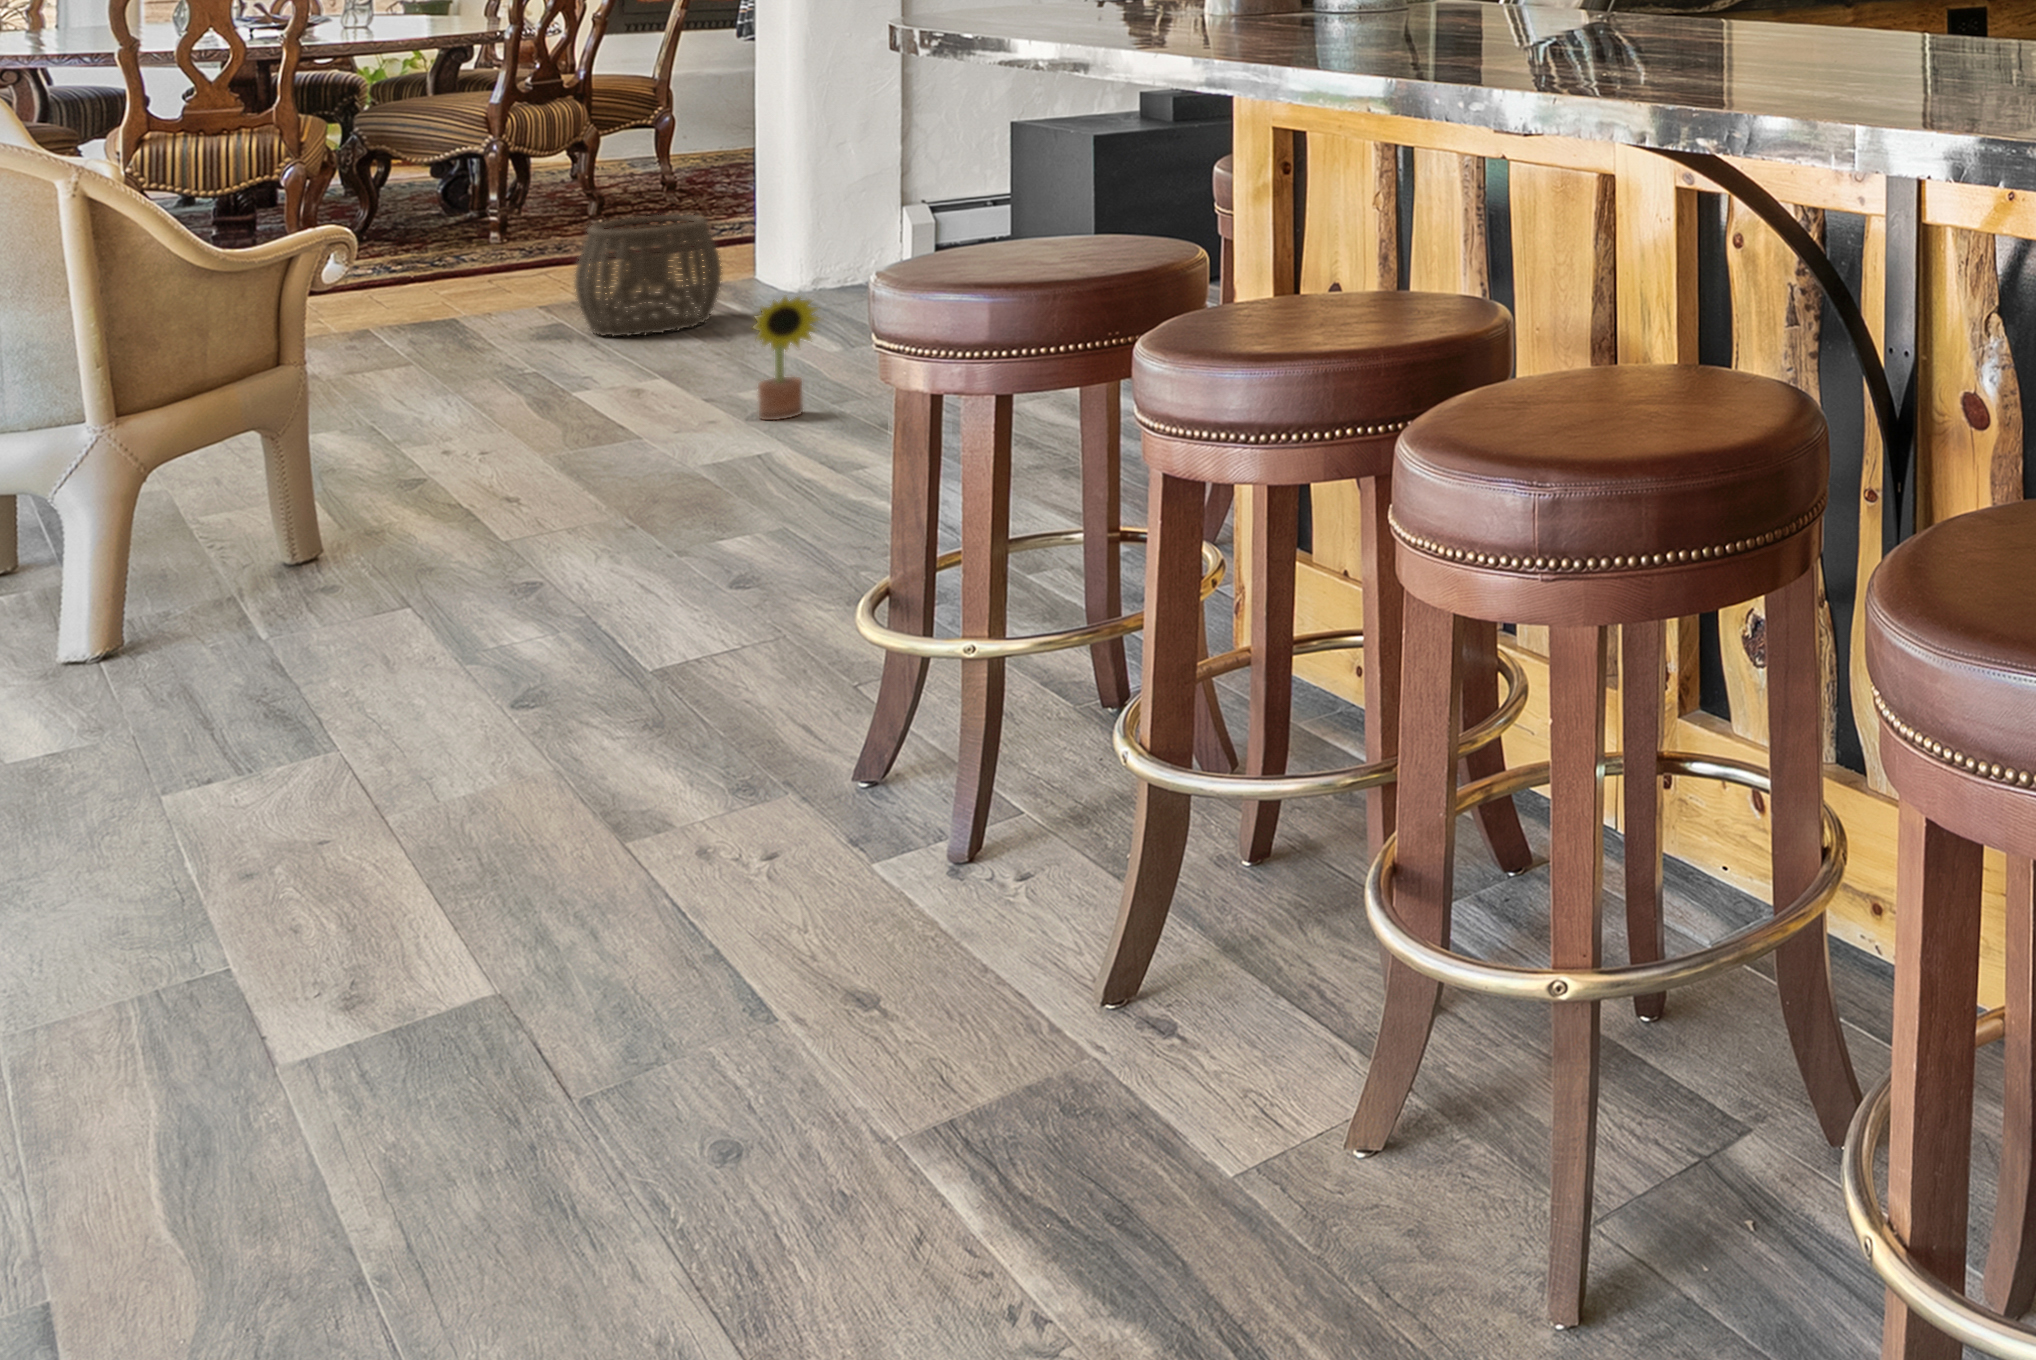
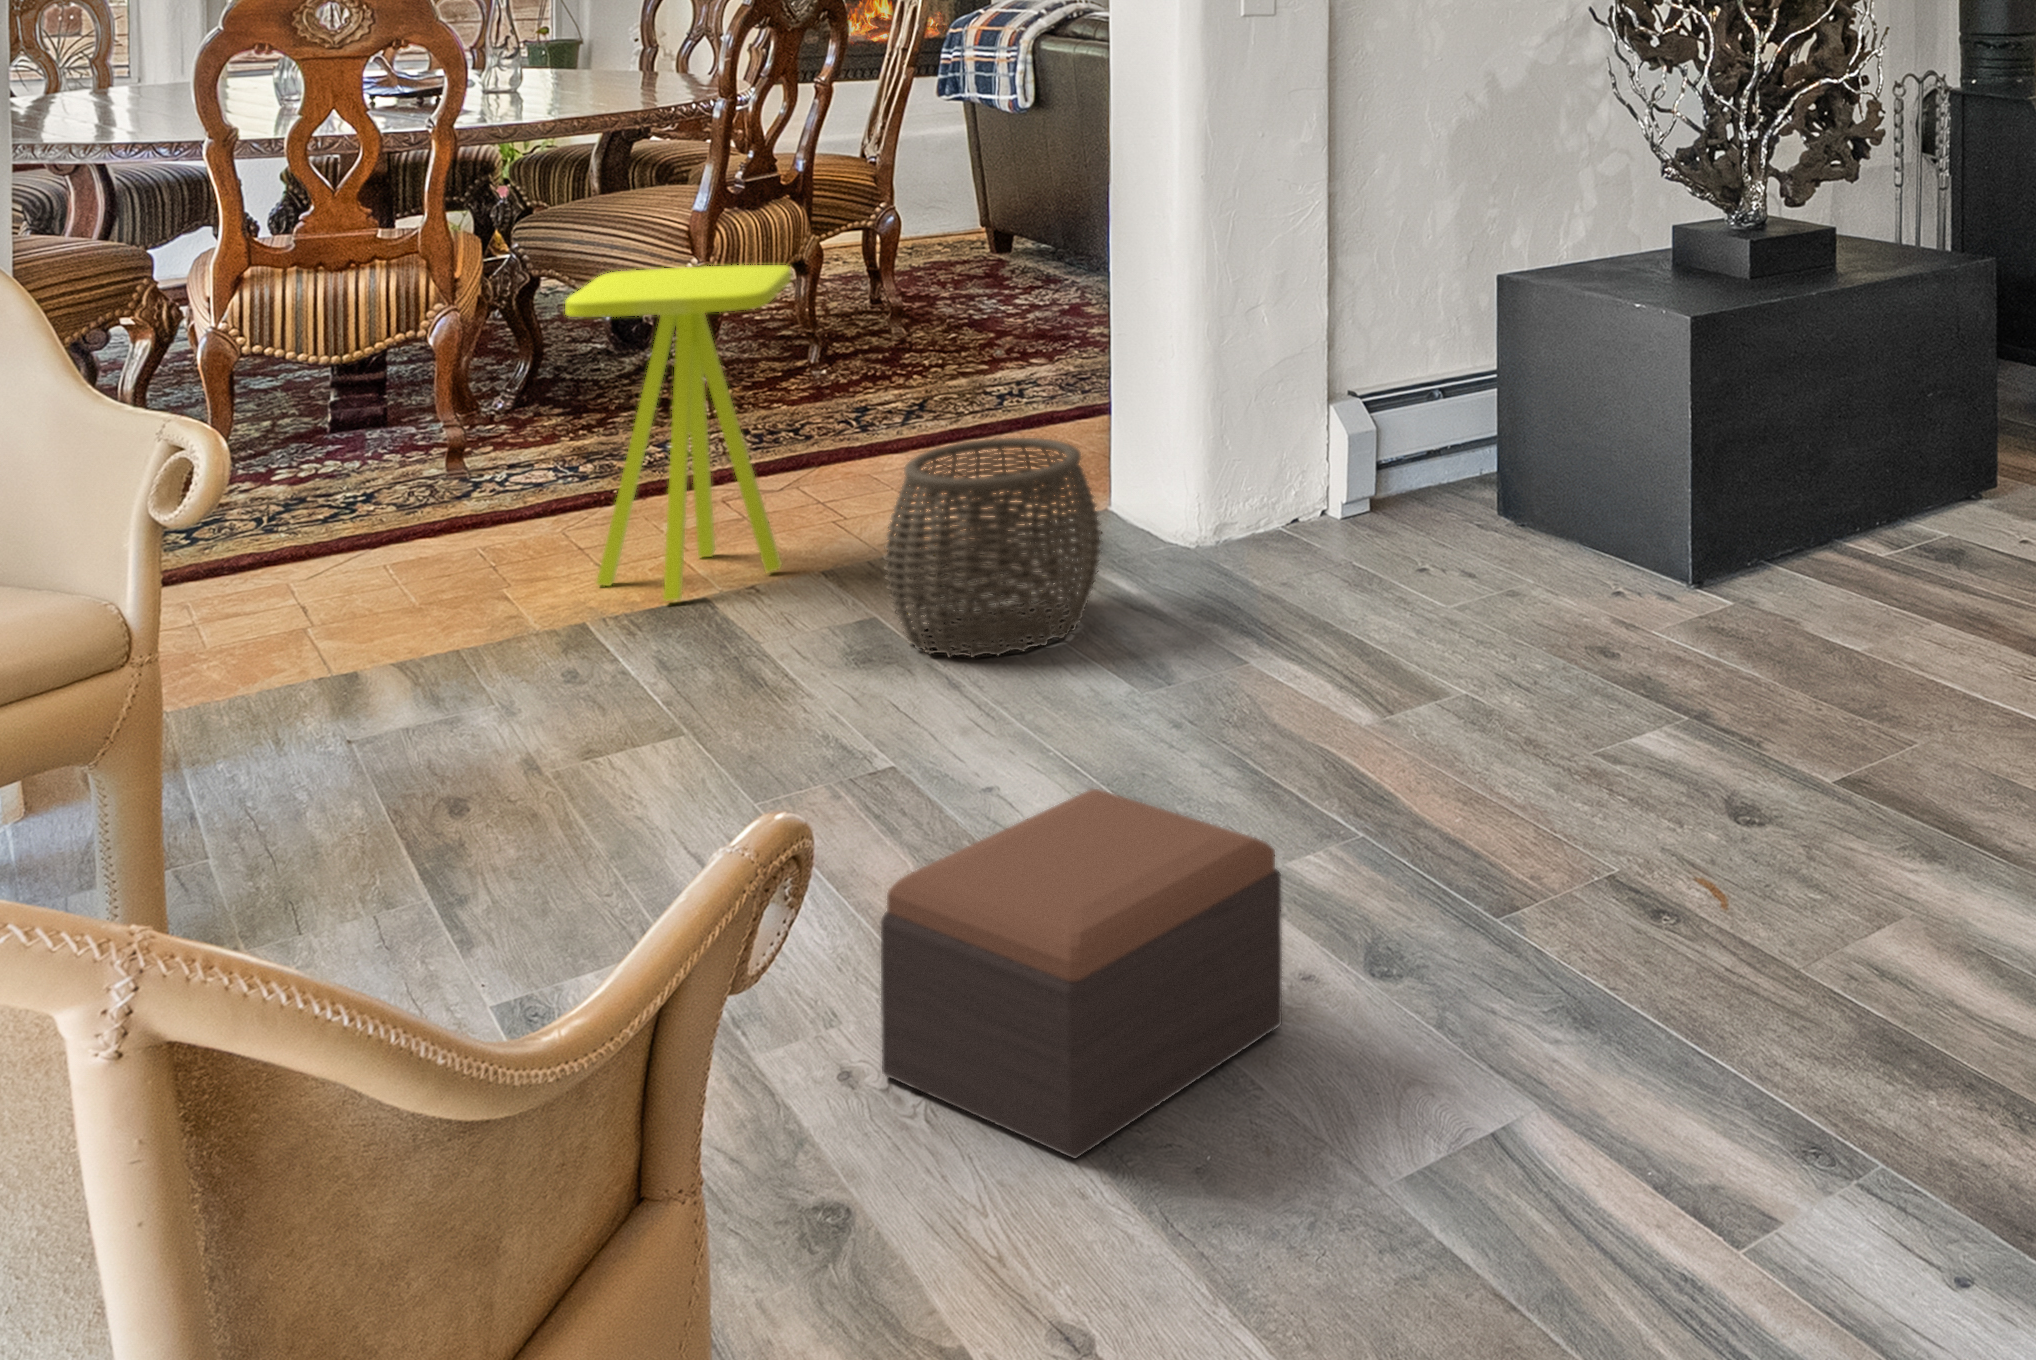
side table: none [365,120,532,322] -> present [565,265,791,601]
decorative plant: present [753,297,819,420] -> none [1334,718,1460,965]
footstool: none [485,334,710,471] -> present [881,789,1282,1158]

